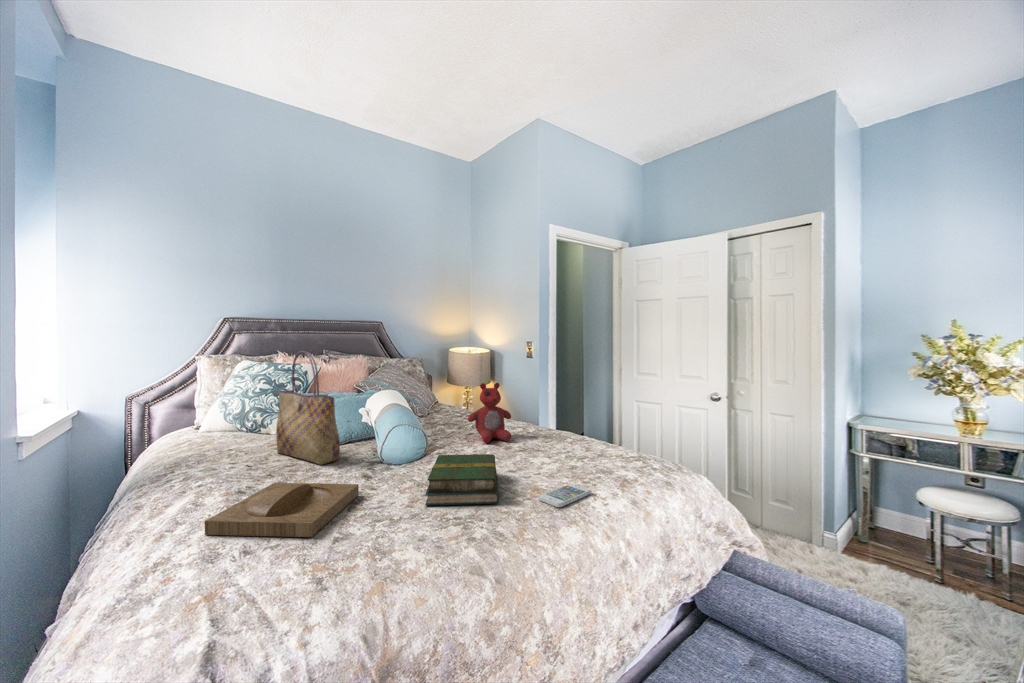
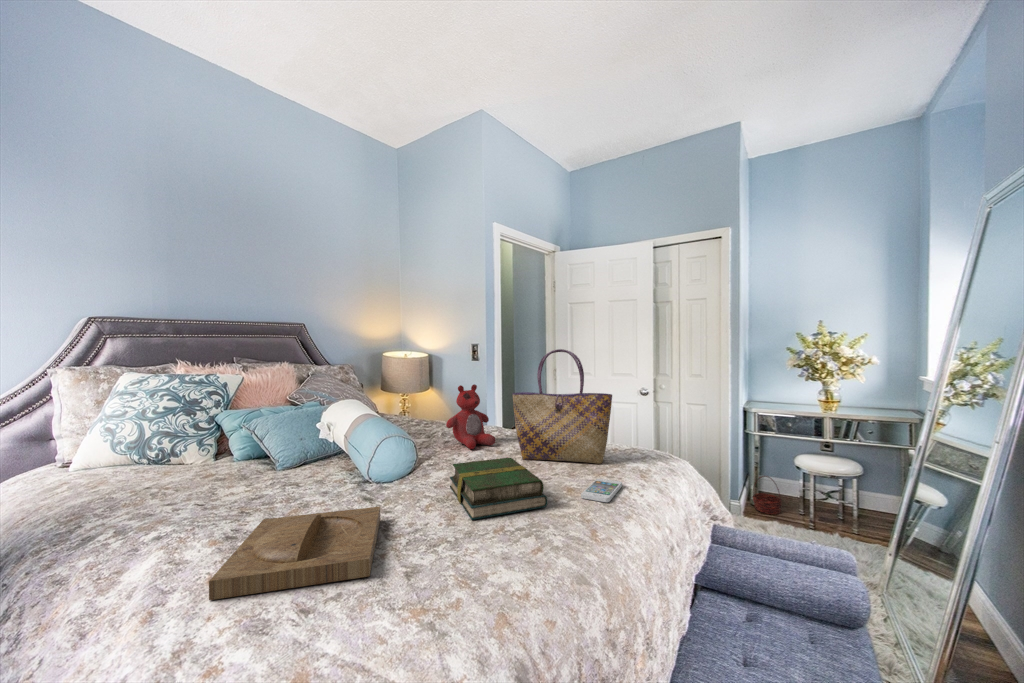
tote bag: present [276,351,340,465] -> present [512,349,612,464]
basket: none [853,507,895,555] -> present [752,476,782,514]

